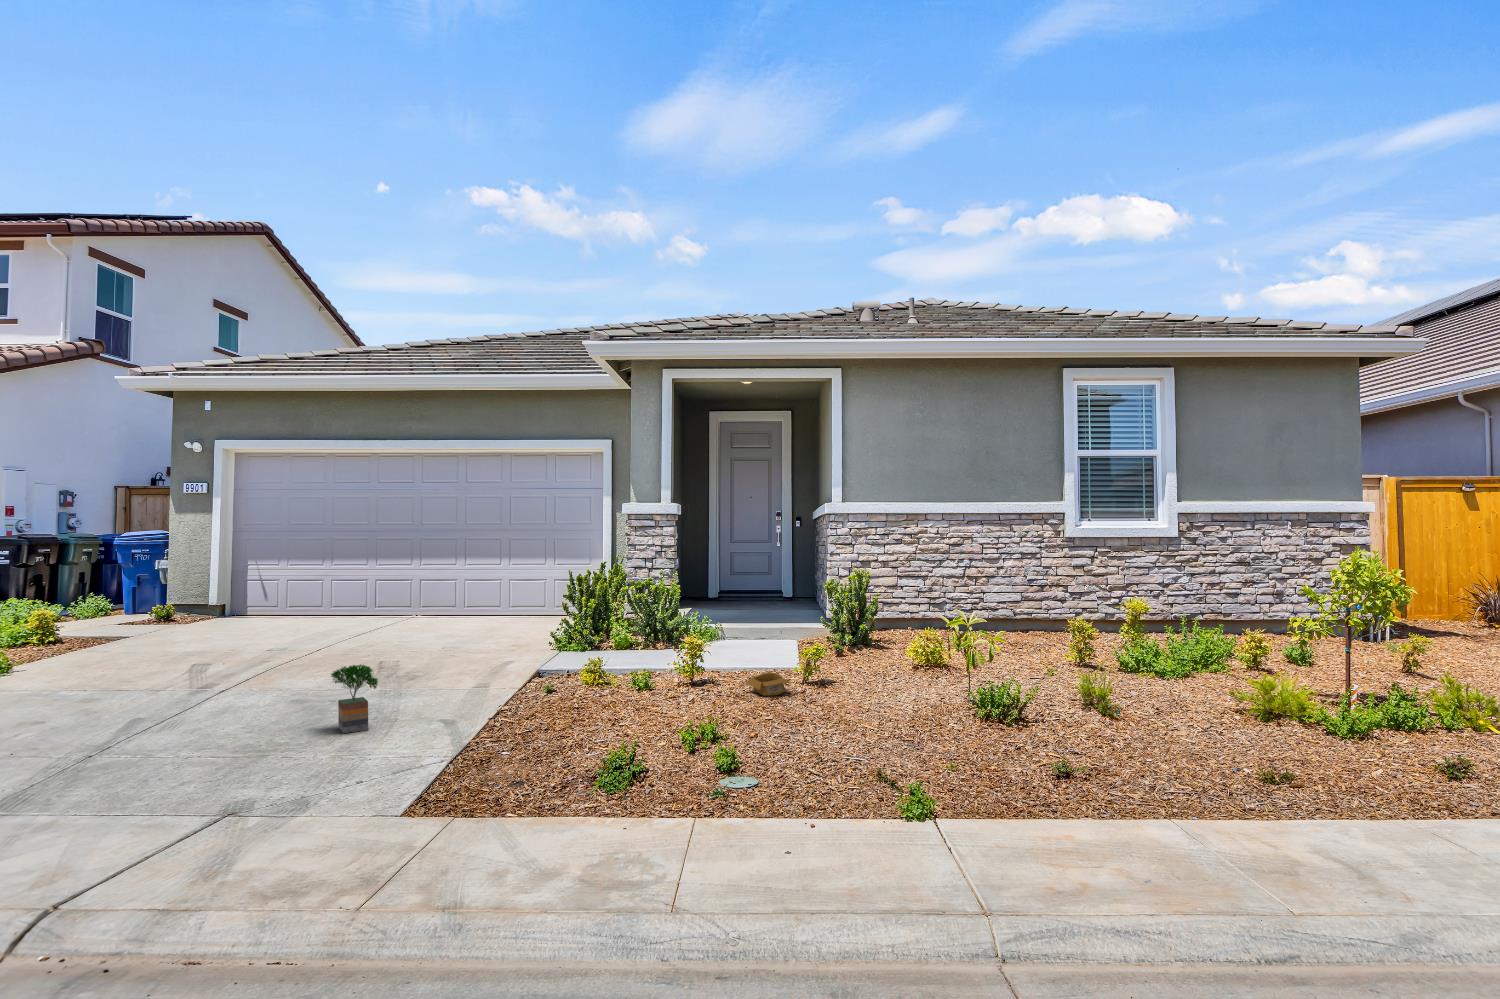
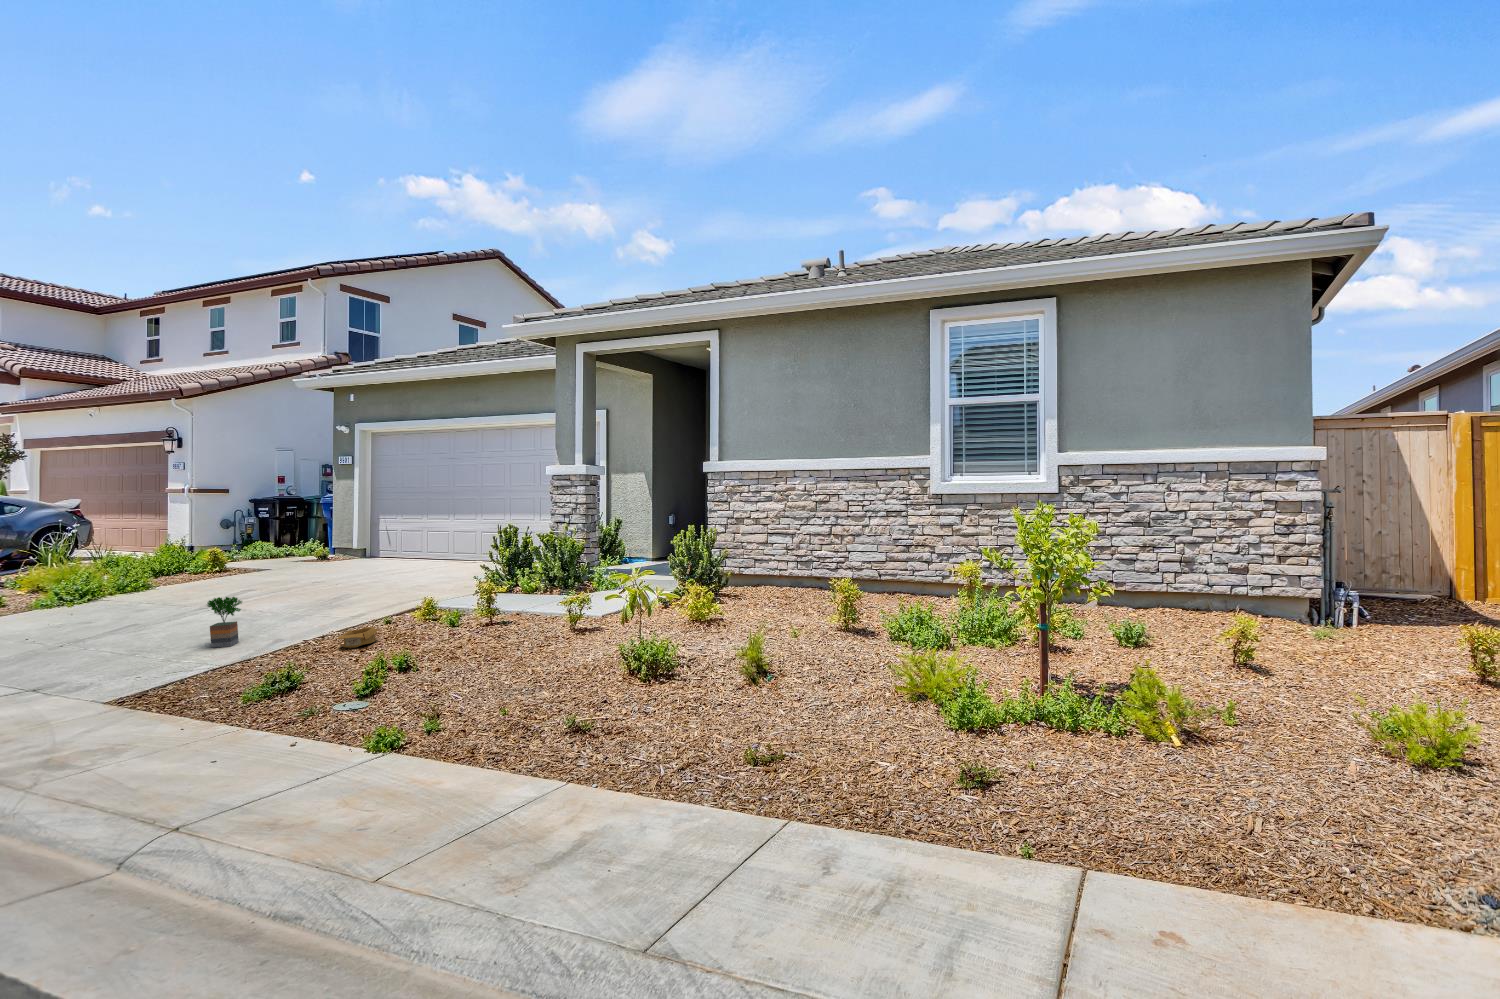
cardboard box: present [745,672,791,696] -> present [336,627,378,648]

